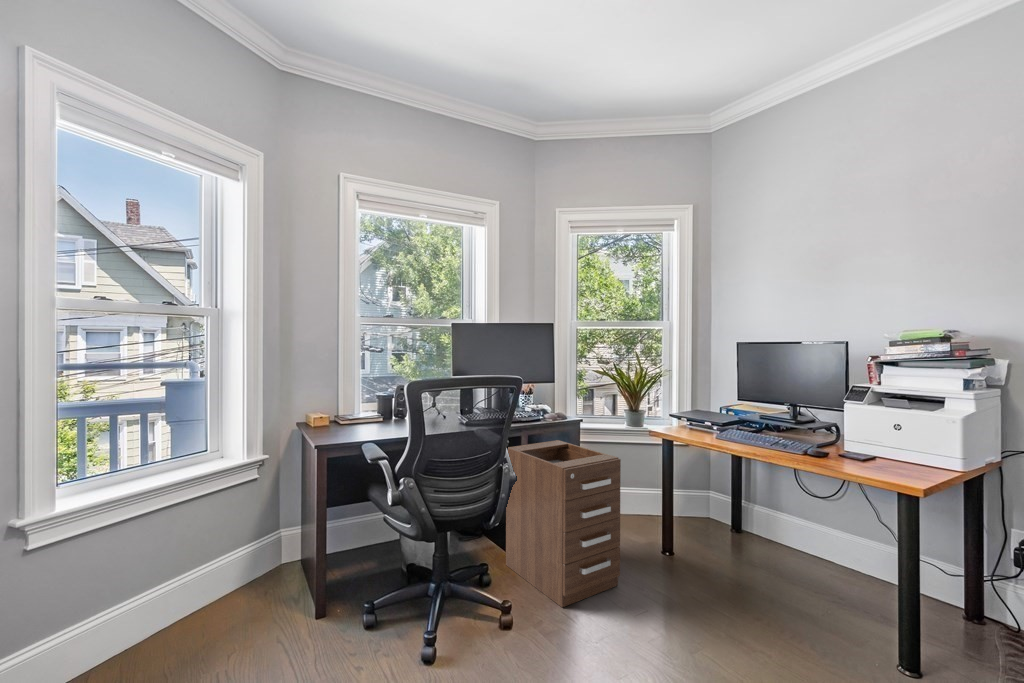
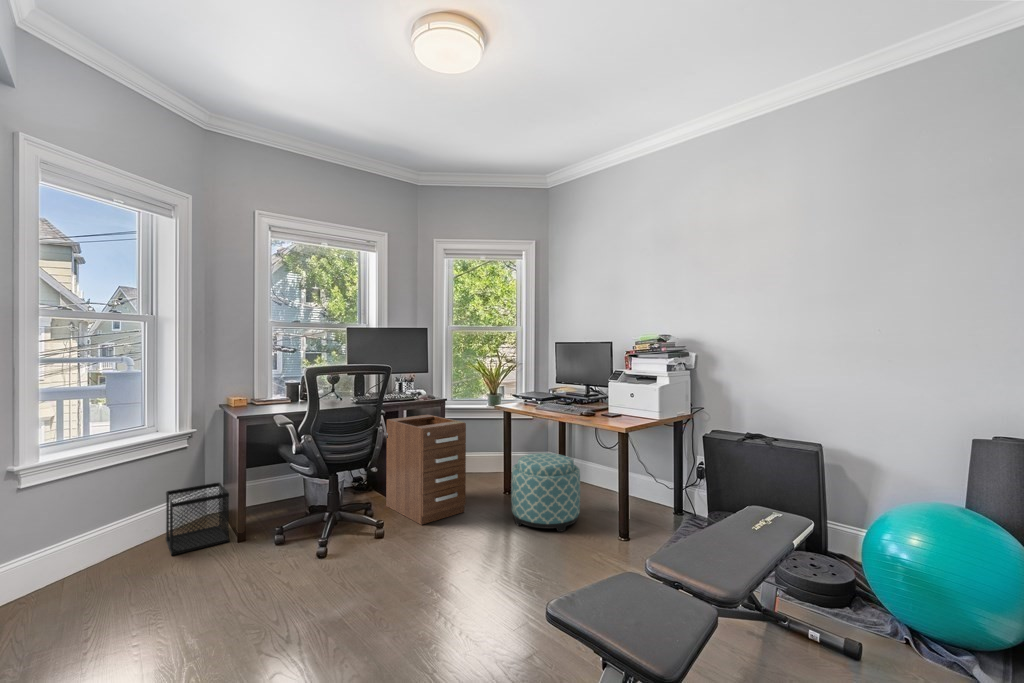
ottoman: none [694,507,810,644] -> present [511,453,580,532]
wastebasket: none [228,529,305,639] -> present [166,483,229,555]

